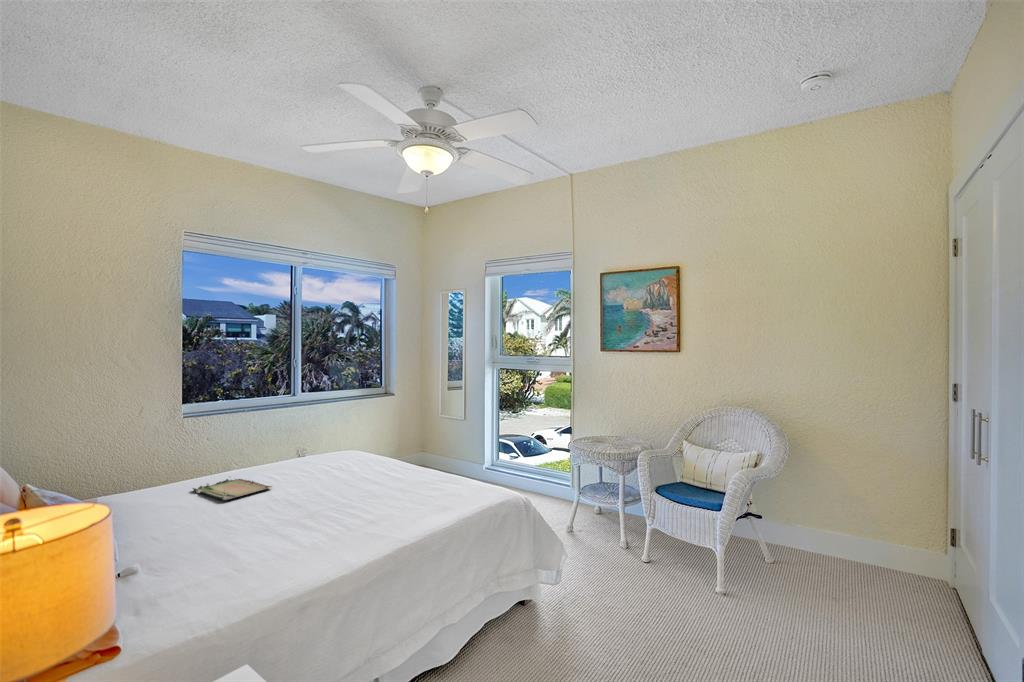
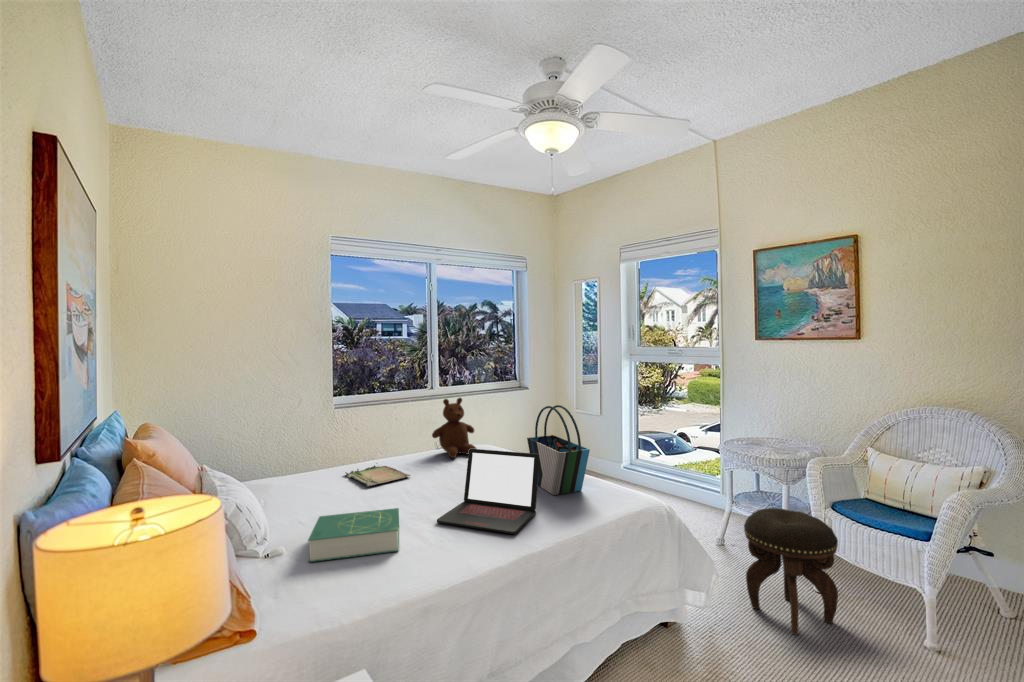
teddy bear: none [293,405,342,467] -> present [432,398,476,458]
tote bag: none [399,410,461,495] -> present [527,405,590,495]
laptop: none [311,455,414,532] -> present [437,449,539,534]
footstool: none [589,494,658,597] -> present [744,508,838,635]
book: none [174,517,275,578] -> present [308,508,399,562]

